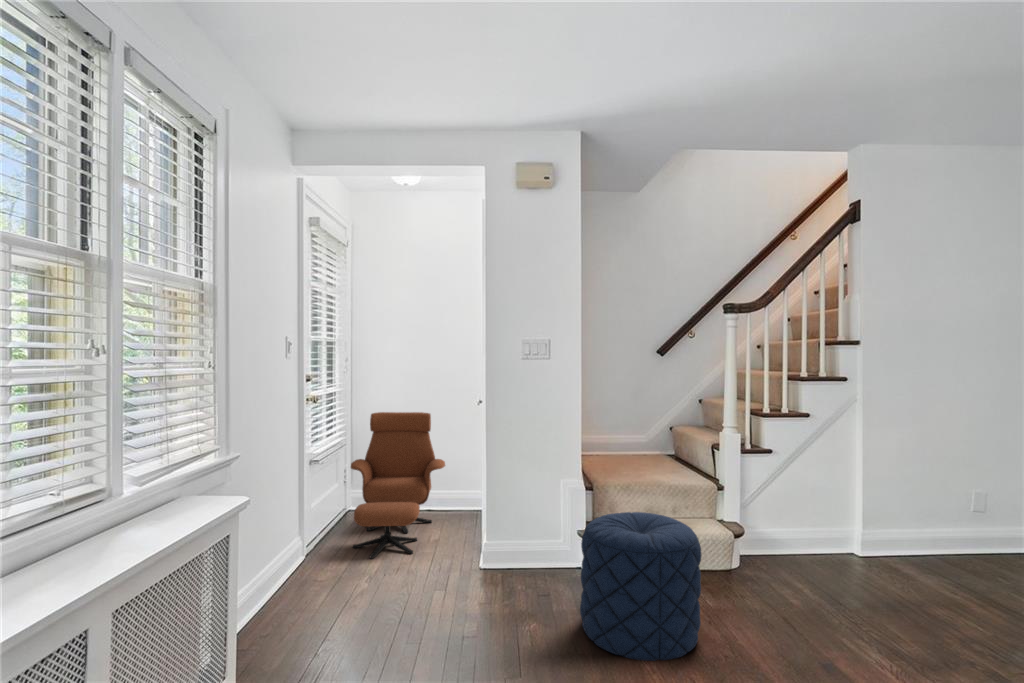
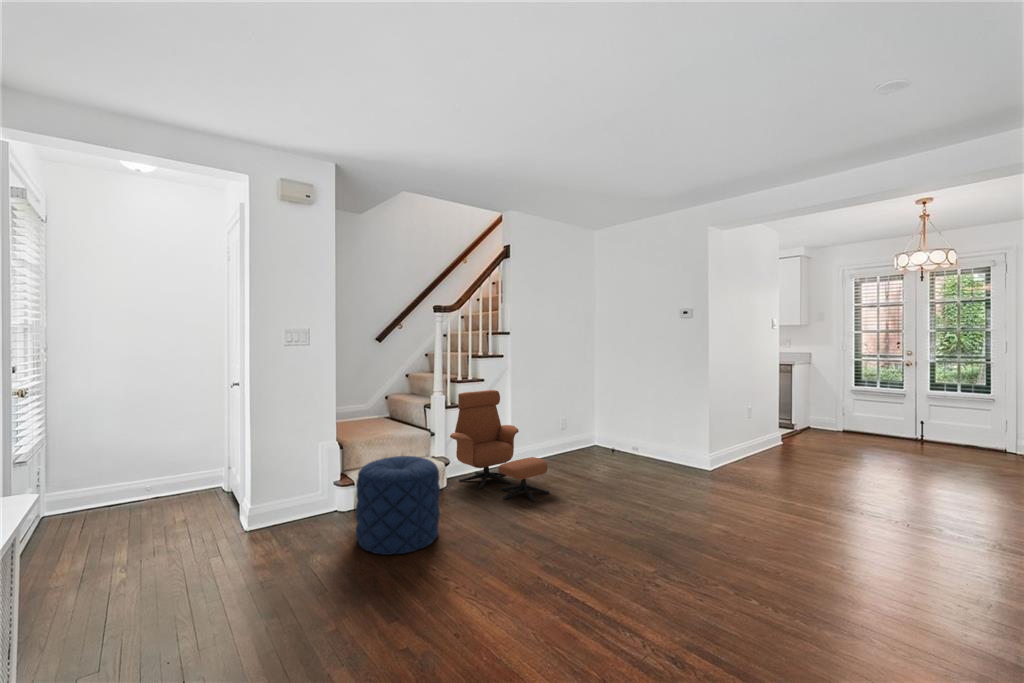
lounge chair: present [351,412,445,559] -> present [450,390,549,502]

